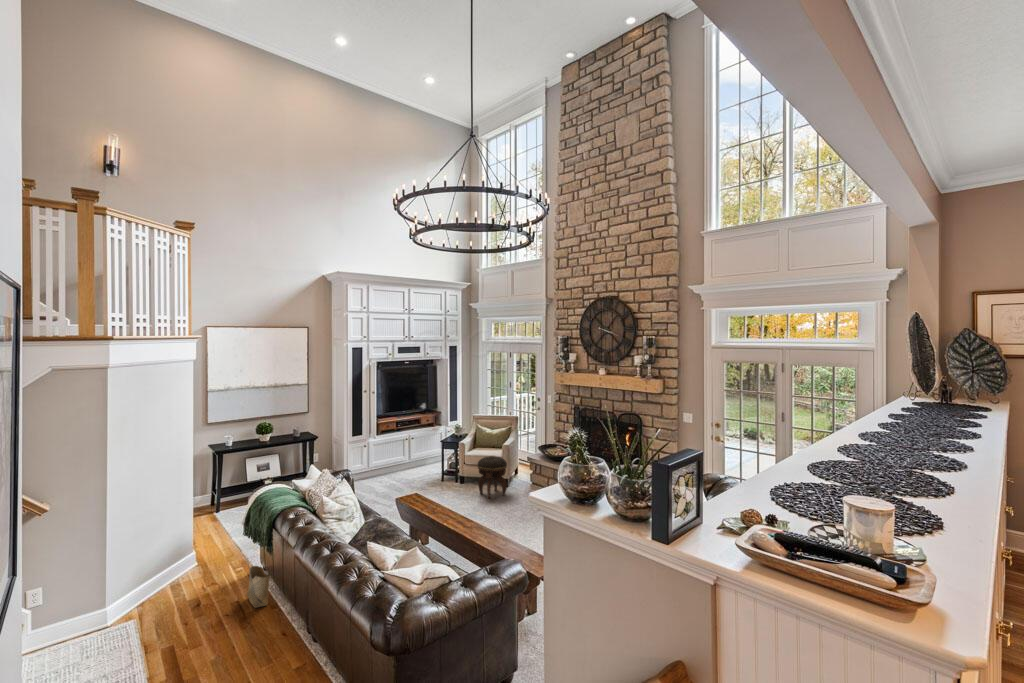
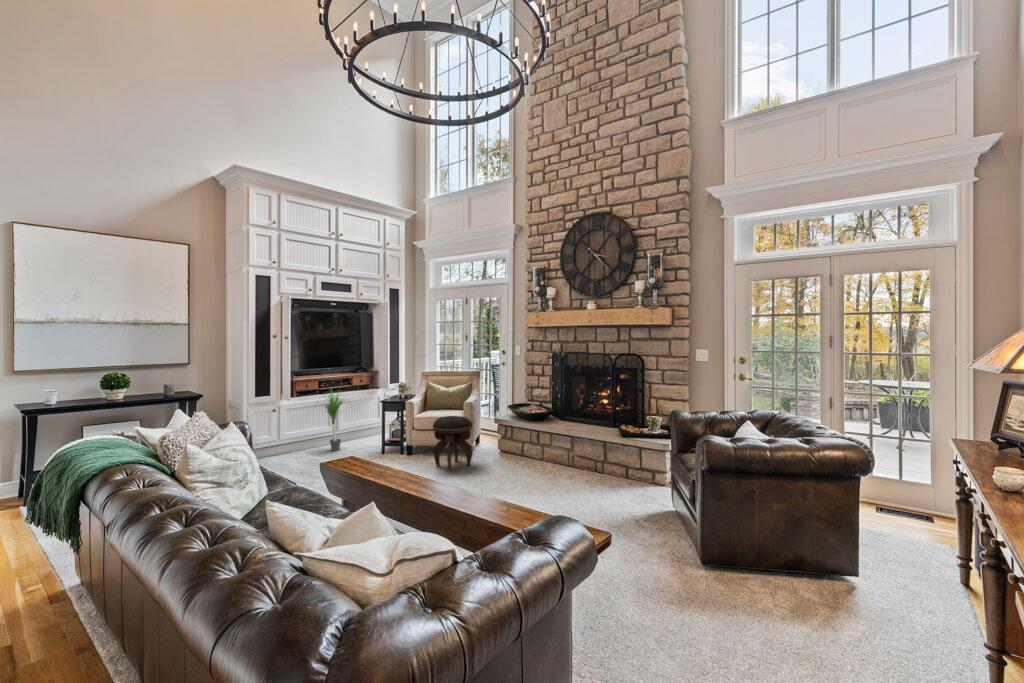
potted plant: none [391,426,423,476] -> present [325,392,344,451]
woven basket: present [248,552,270,608] -> none [31,548,85,652]

